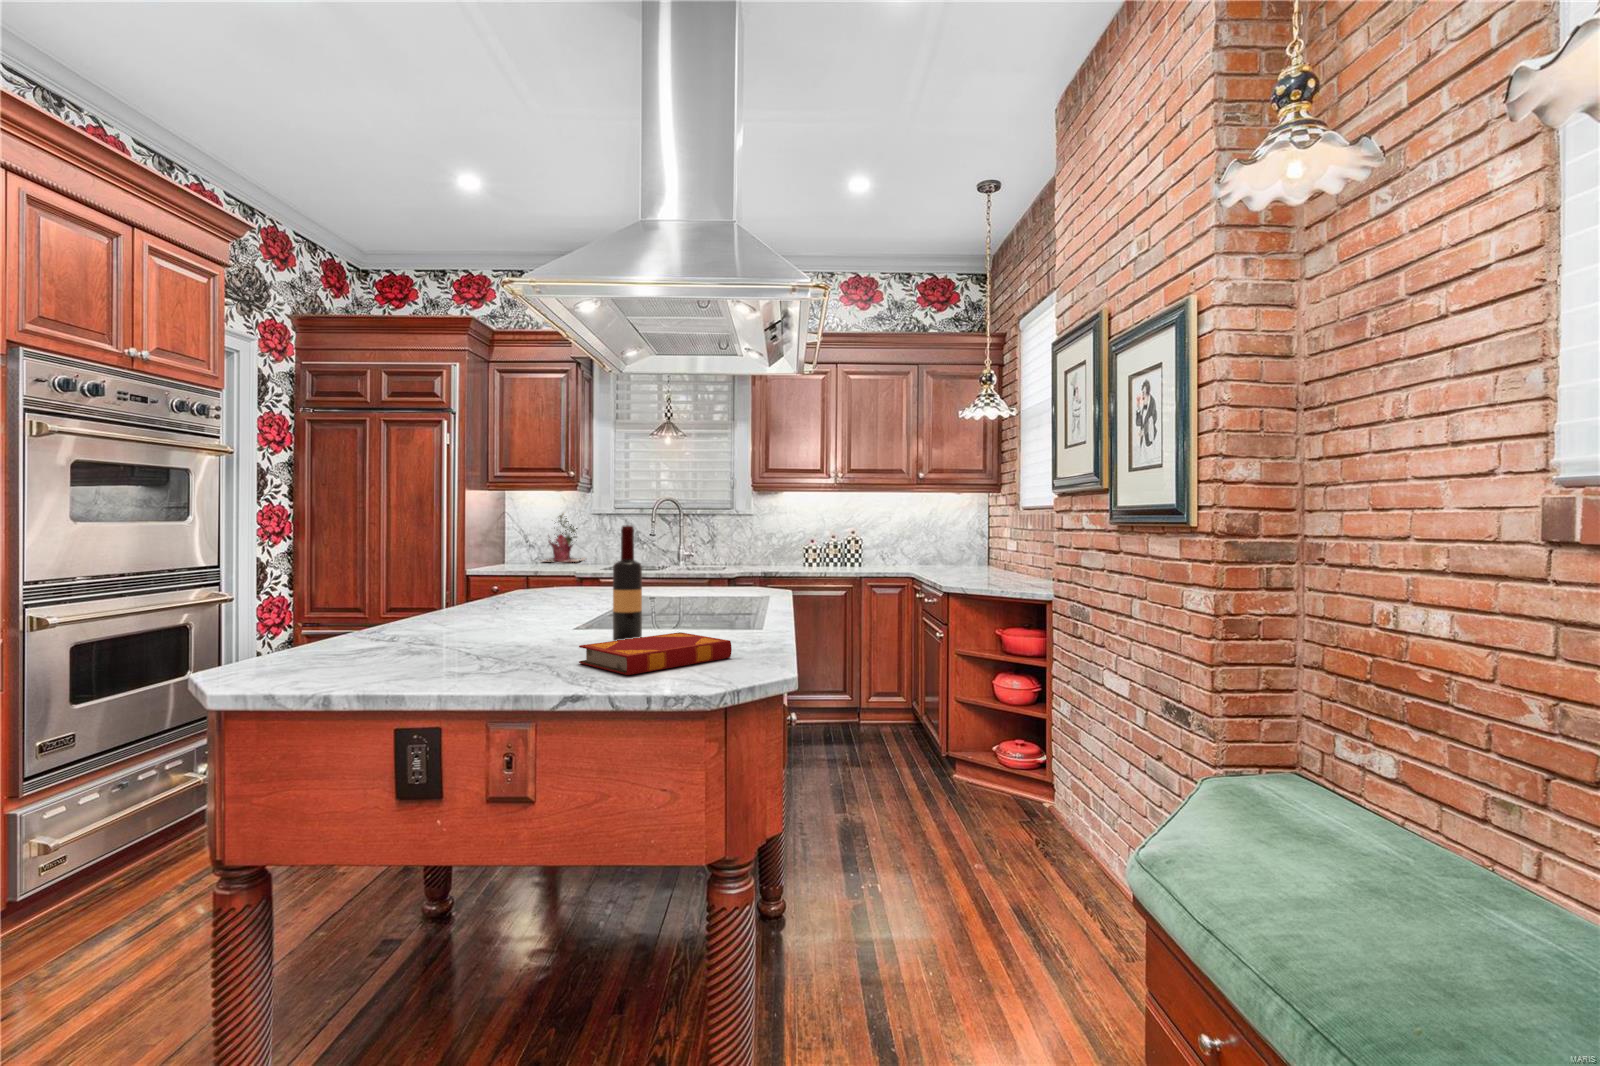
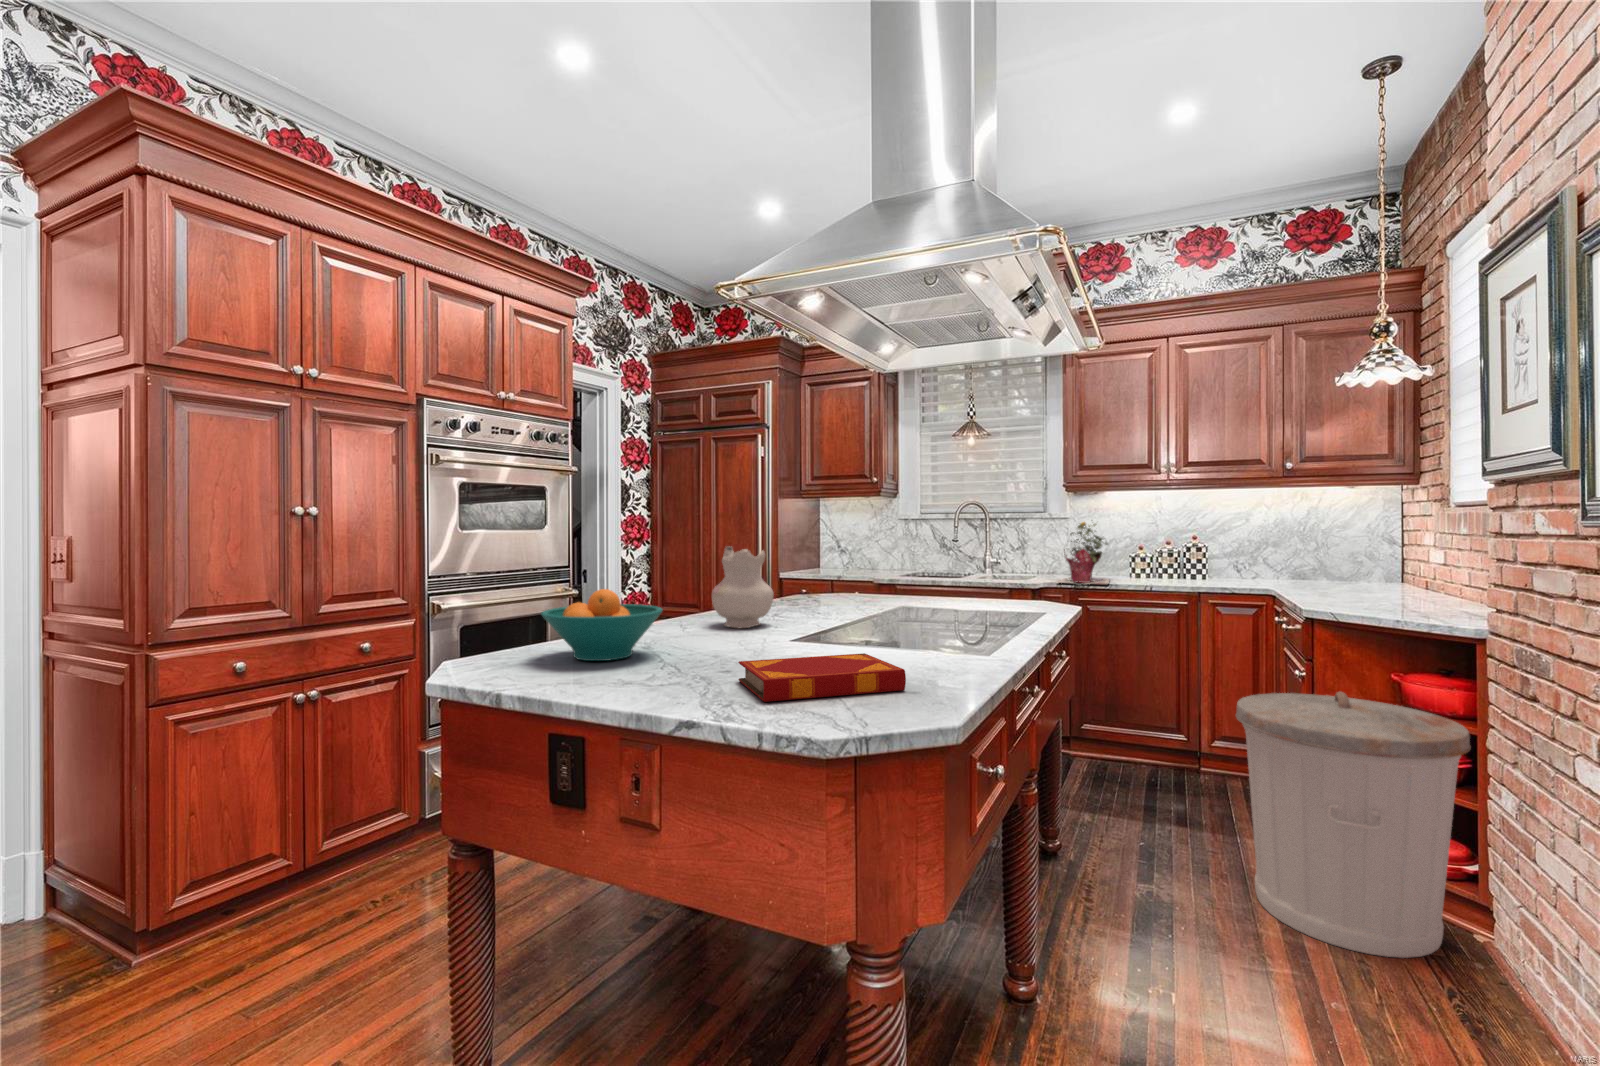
potted plant: present [548,514,585,562] -> present [1057,522,1109,584]
wine bottle: present [613,526,642,641] -> none [804,531,835,661]
ceramic pitcher: none [475,541,542,623] -> present [712,546,774,628]
fruit bowl: none [328,585,468,661] -> present [541,589,663,661]
trash can: none [907,645,1045,827] -> present [1236,692,1471,958]

